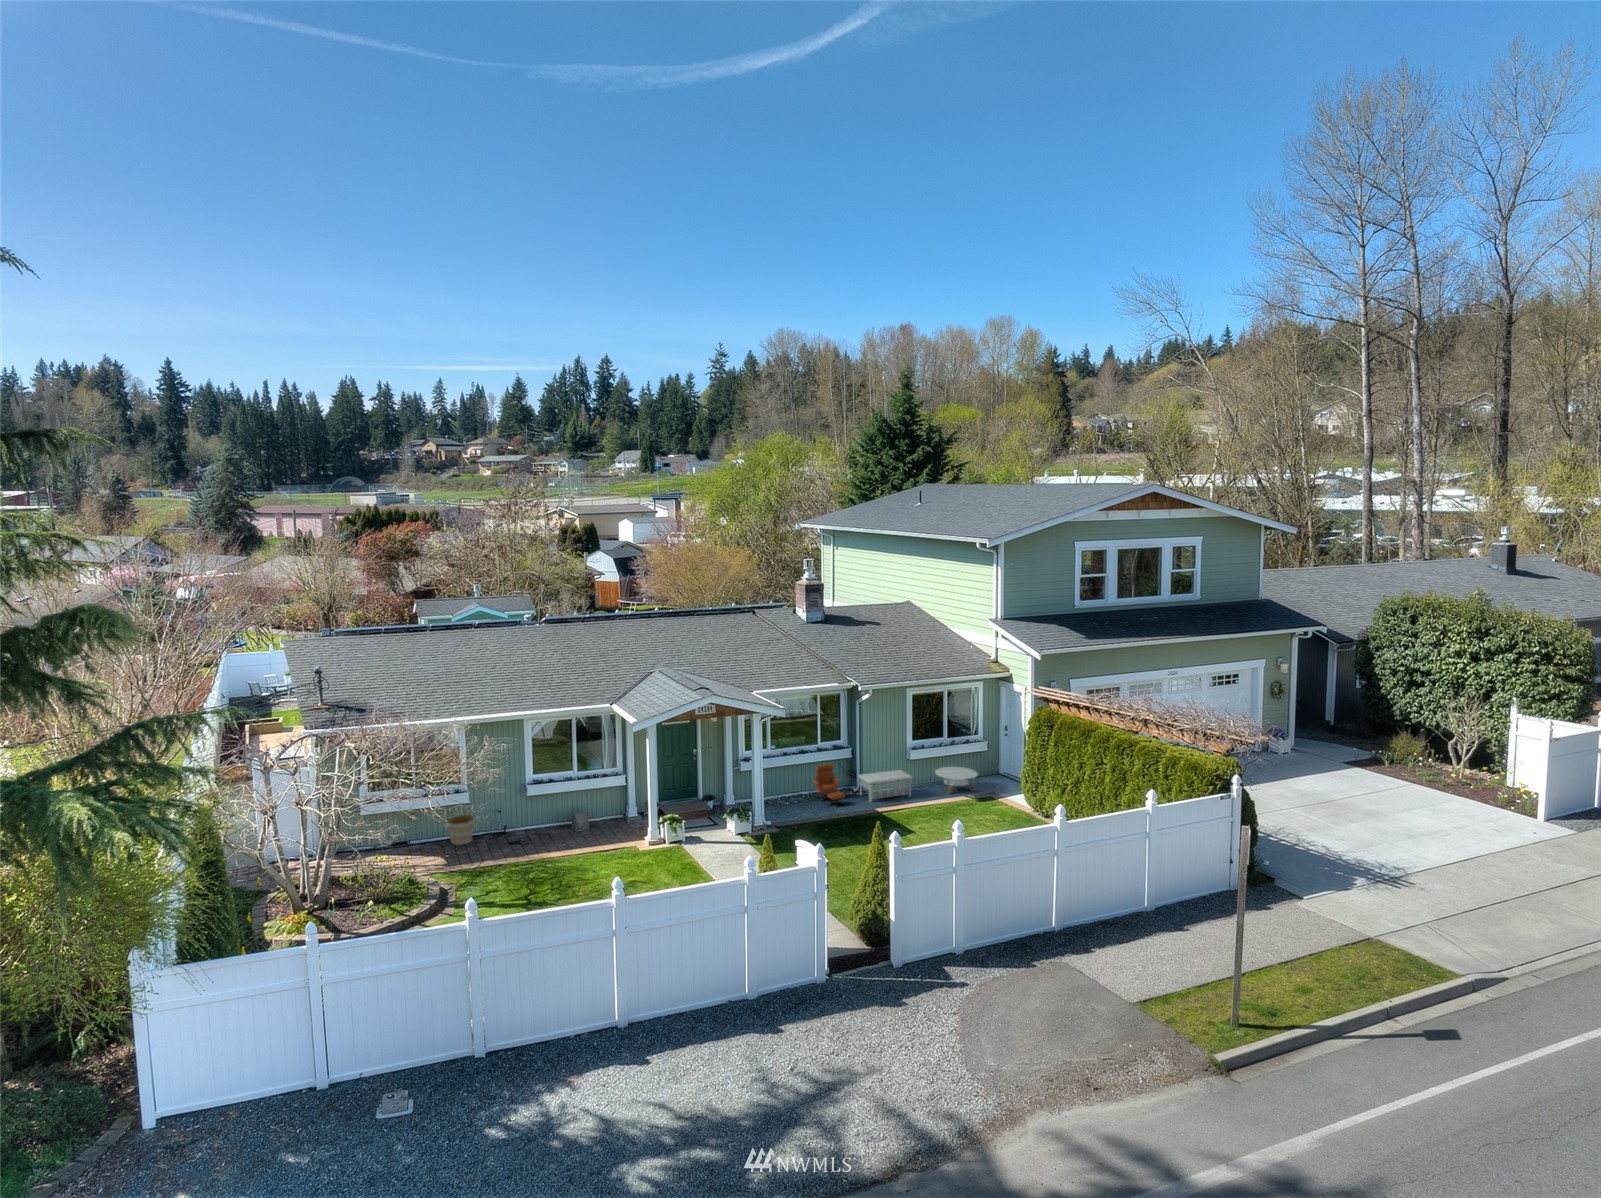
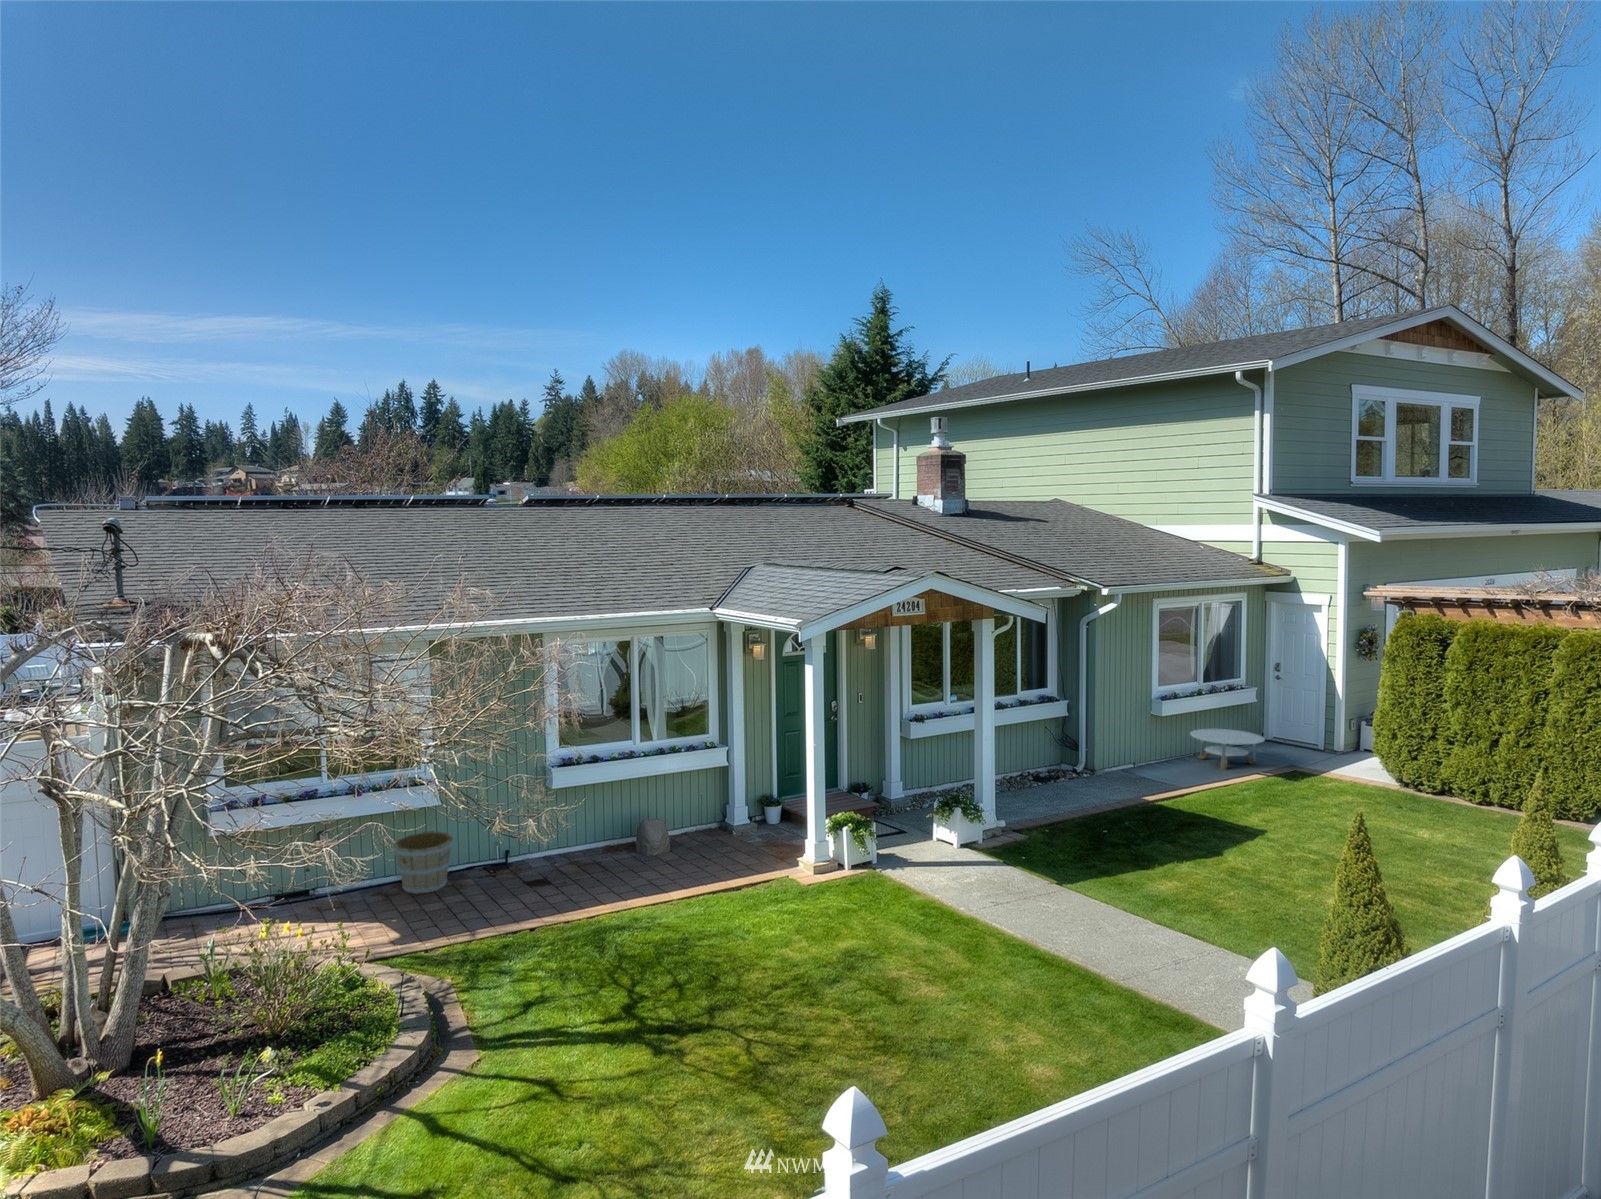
lounge chair: present [813,764,845,805] -> none [1021,725,1086,796]
storage bench: present [858,770,912,802] -> none [1087,734,1177,786]

